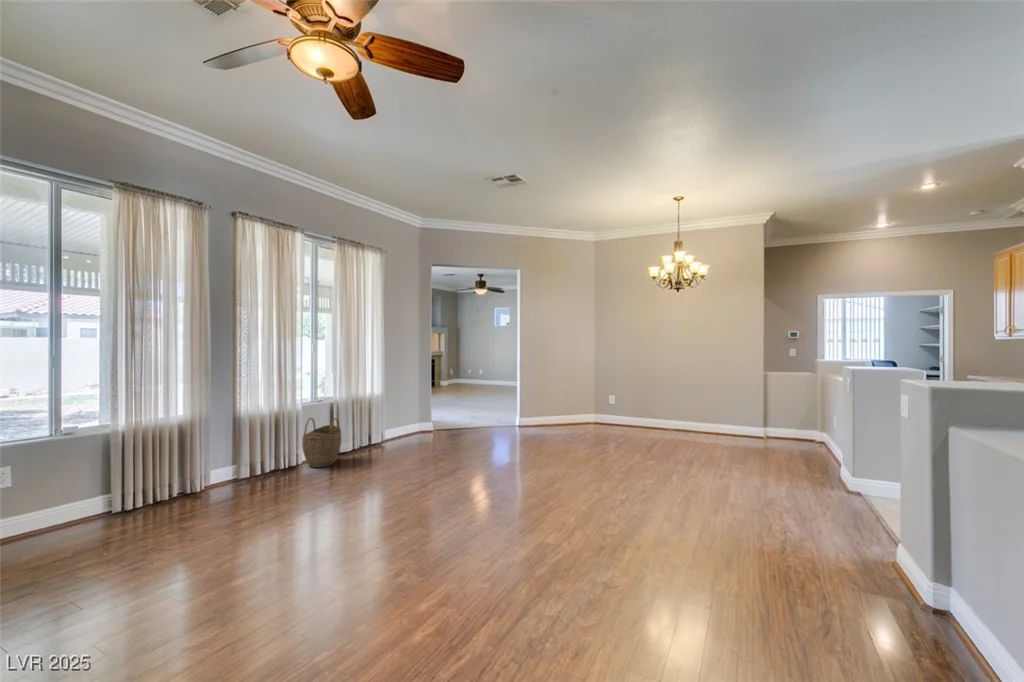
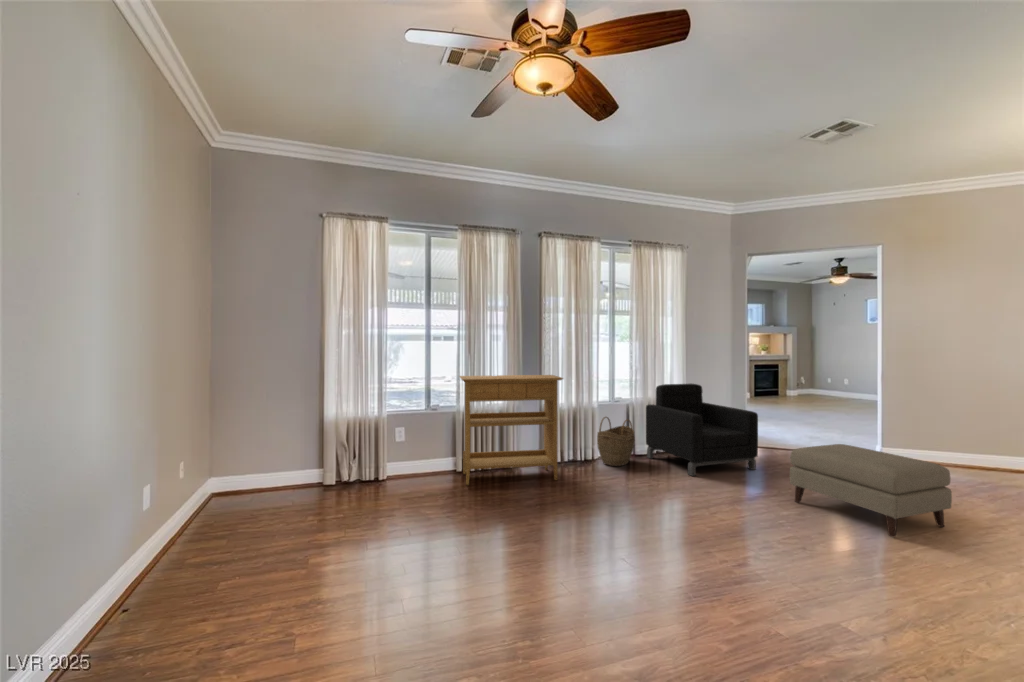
console table: none [113,377,273,528] -> present [459,375,563,485]
armchair: none [350,379,447,462] -> present [646,384,758,476]
ottoman: none [477,417,568,477] -> present [790,444,952,537]

